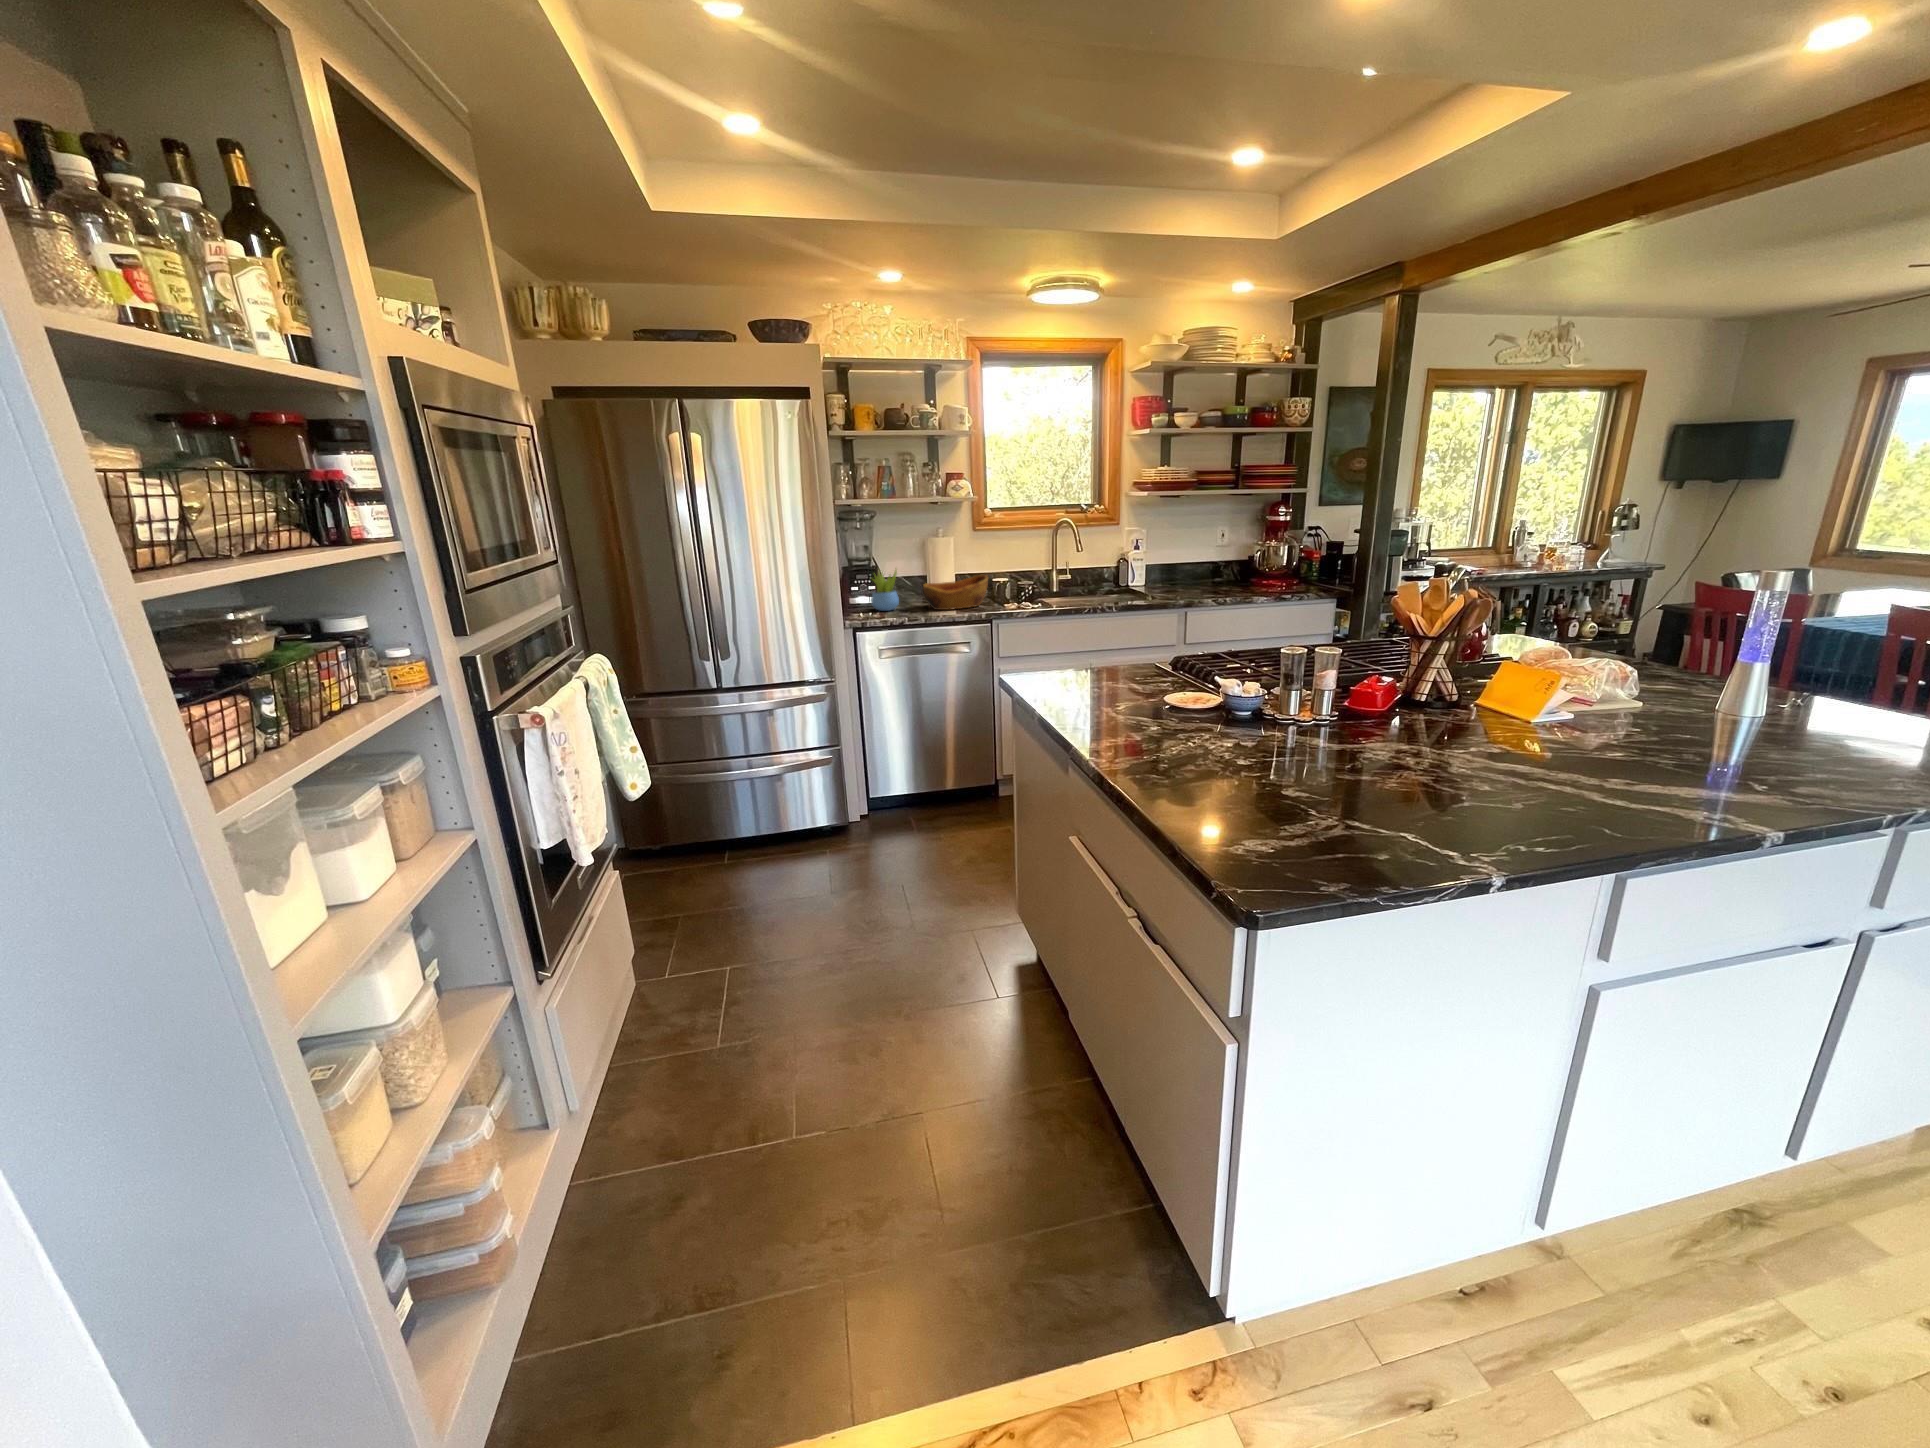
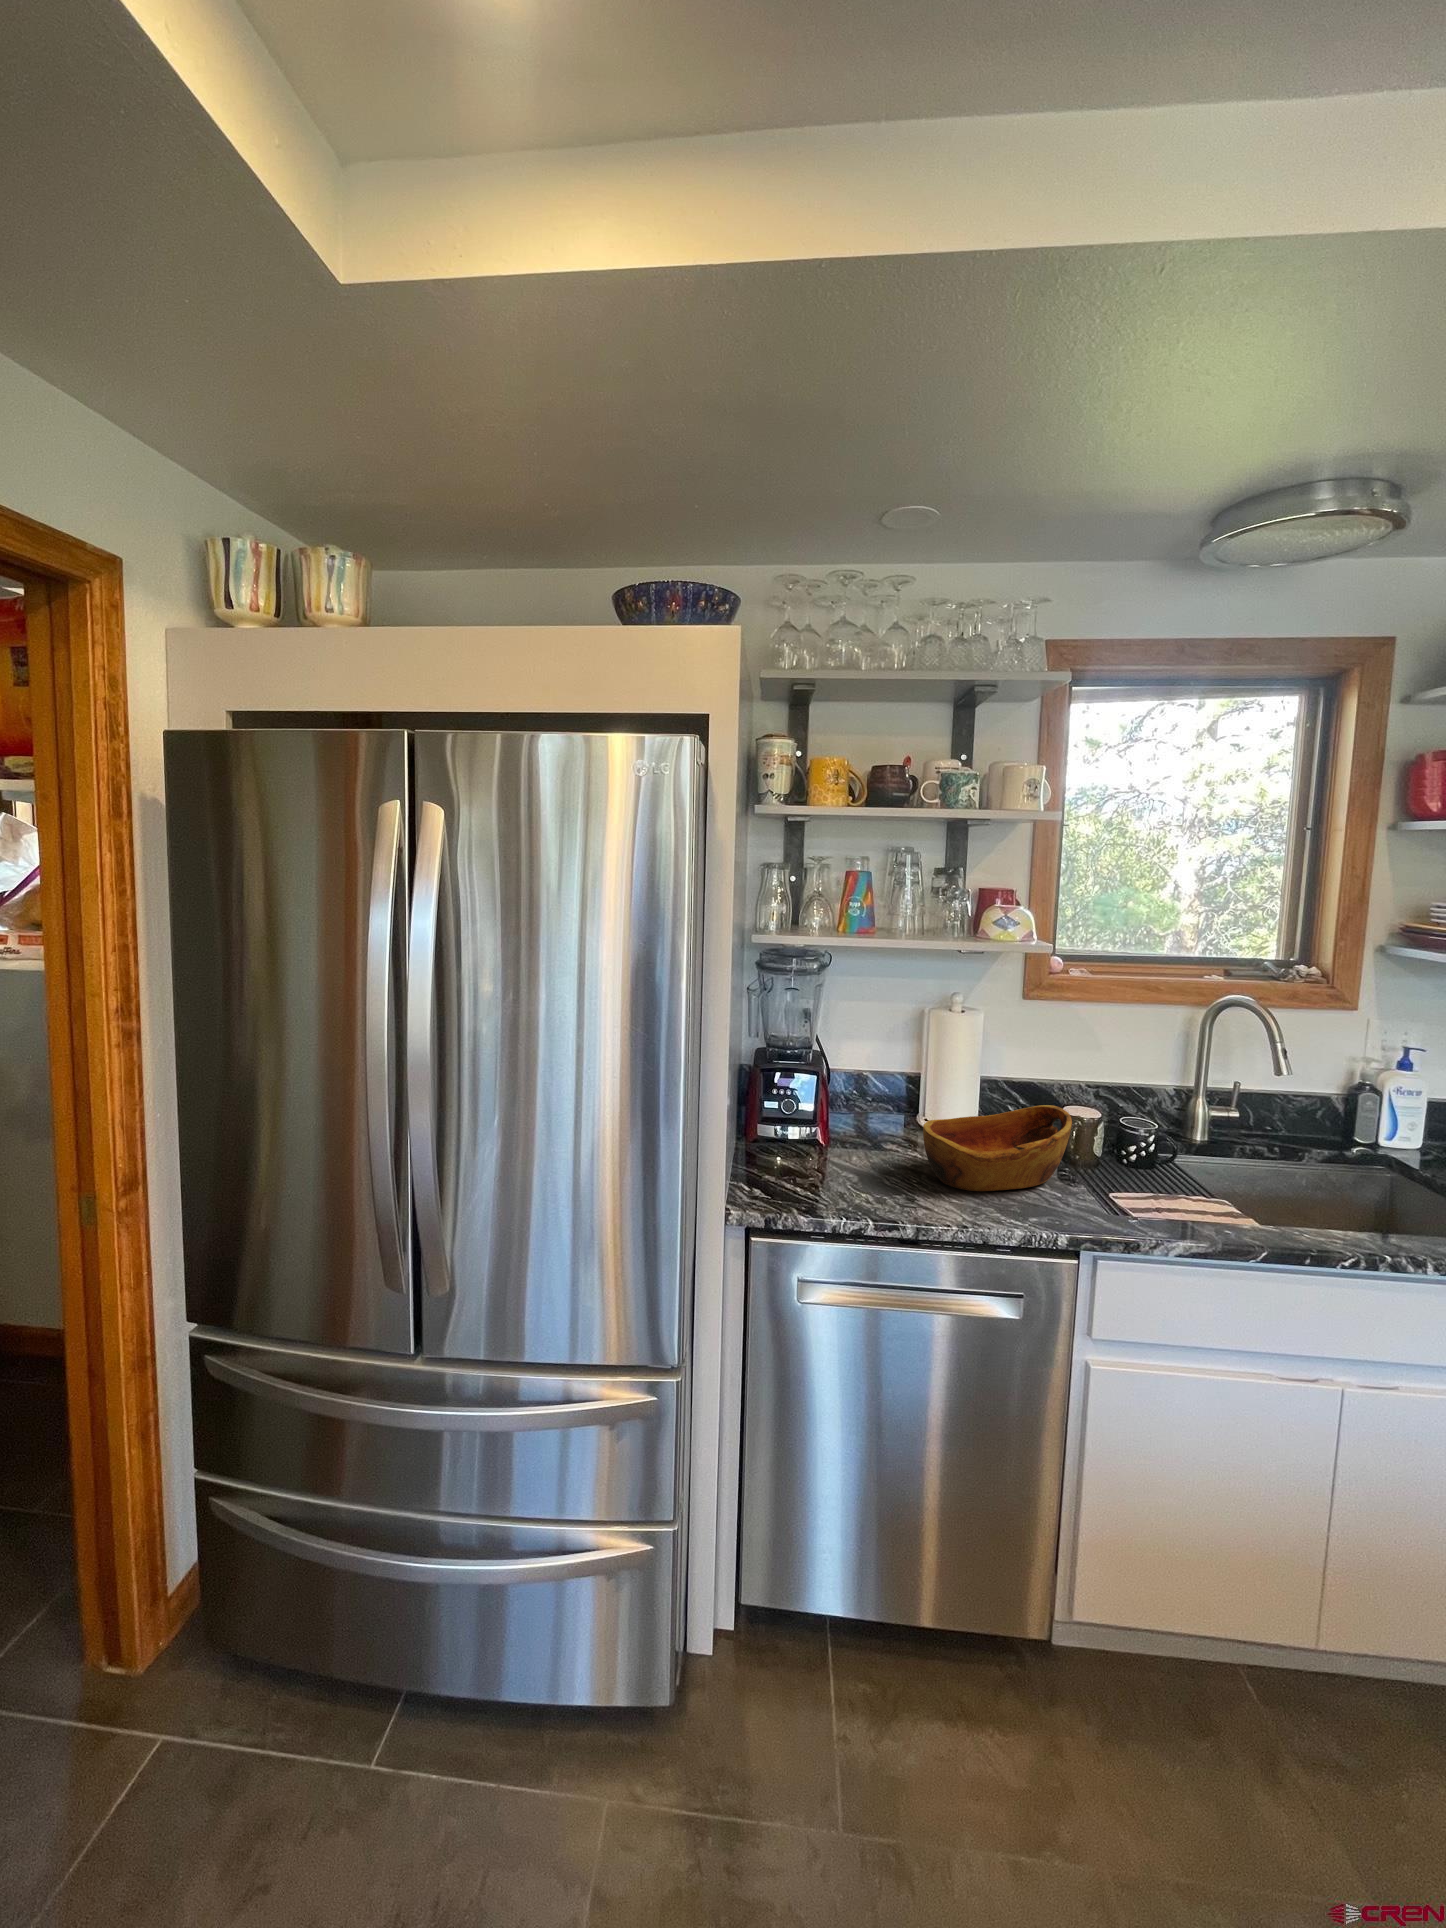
succulent plant: present [871,570,899,611] -> none [805,1082,868,1178]

